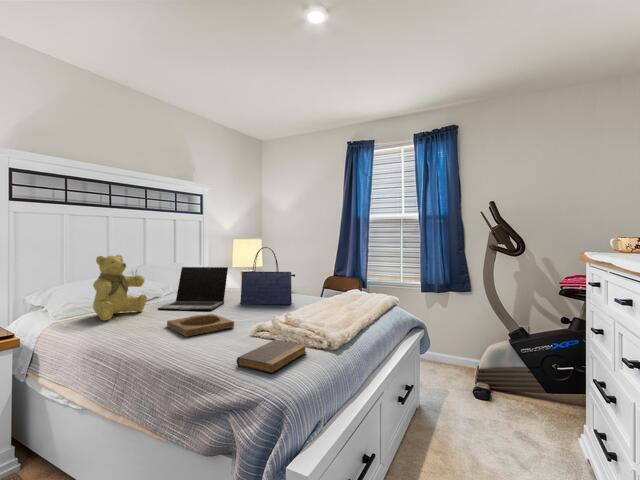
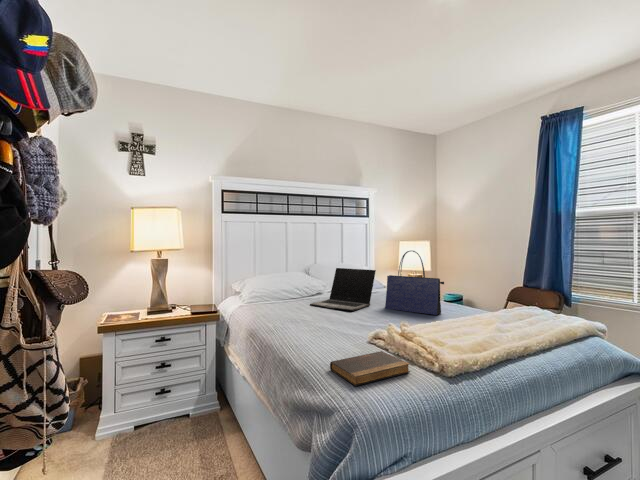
teddy bear: present [93,255,147,320] -> none [260,255,301,310]
tray: present [167,314,234,337] -> none [305,315,359,333]

